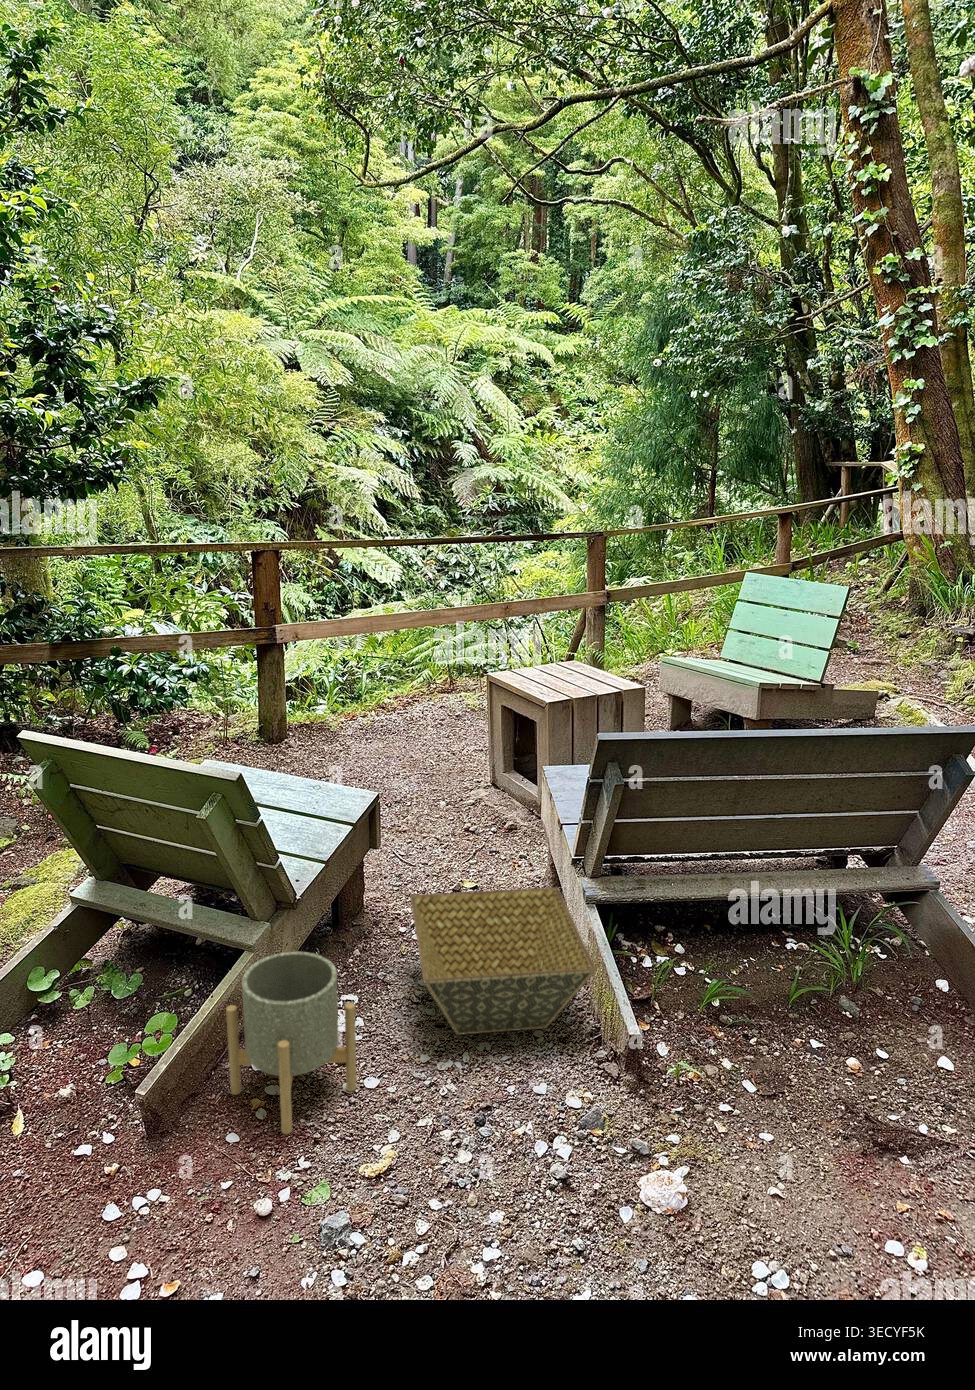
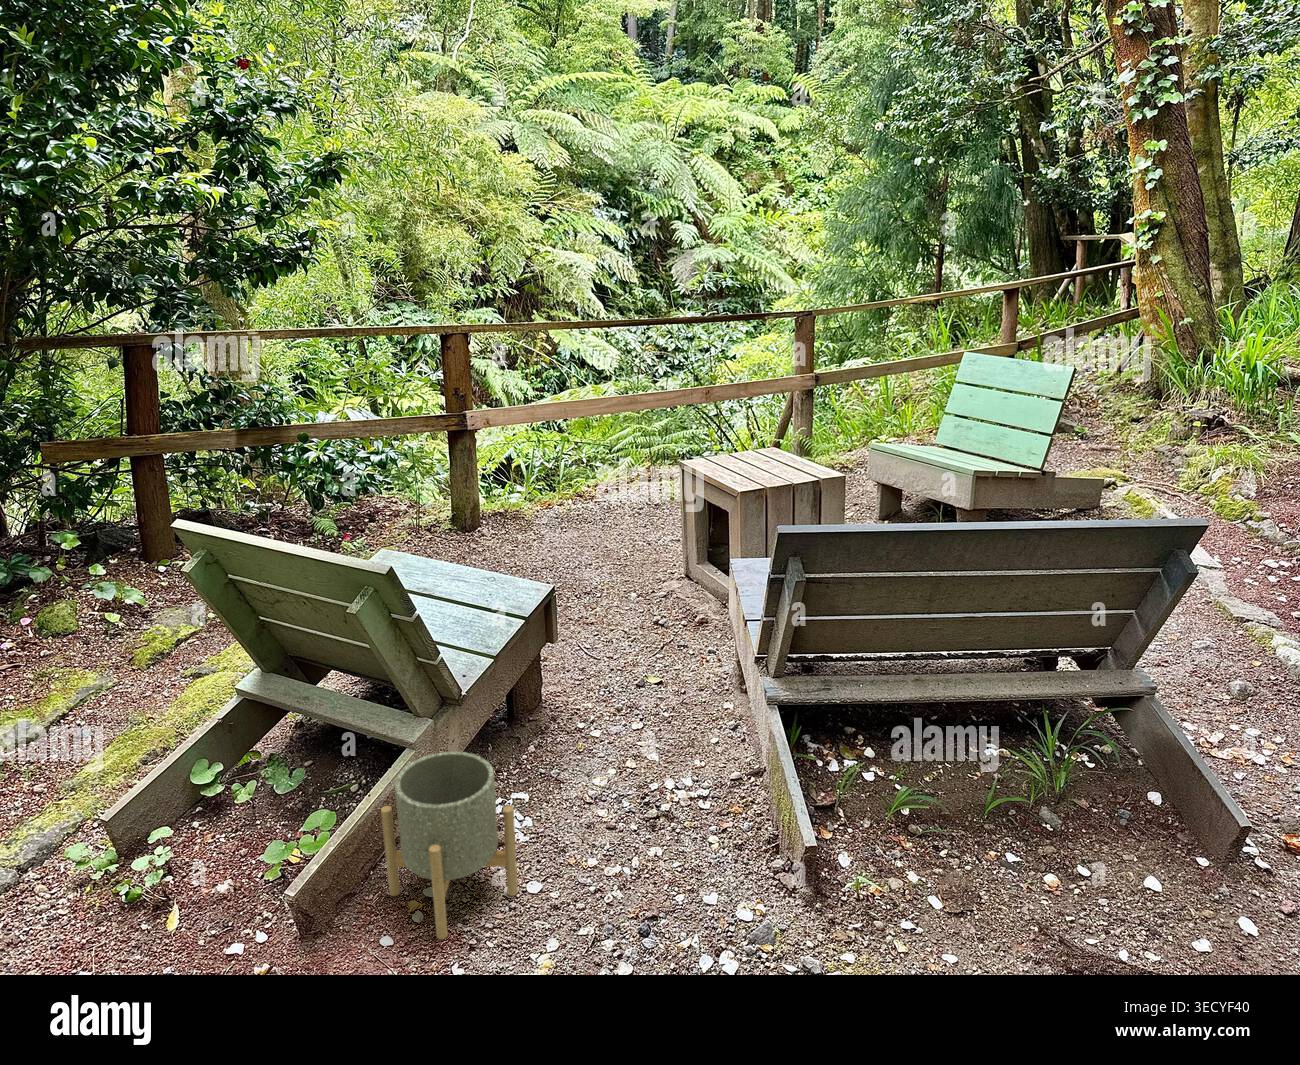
basket: present [410,887,596,1035] -> none [584,686,772,839]

